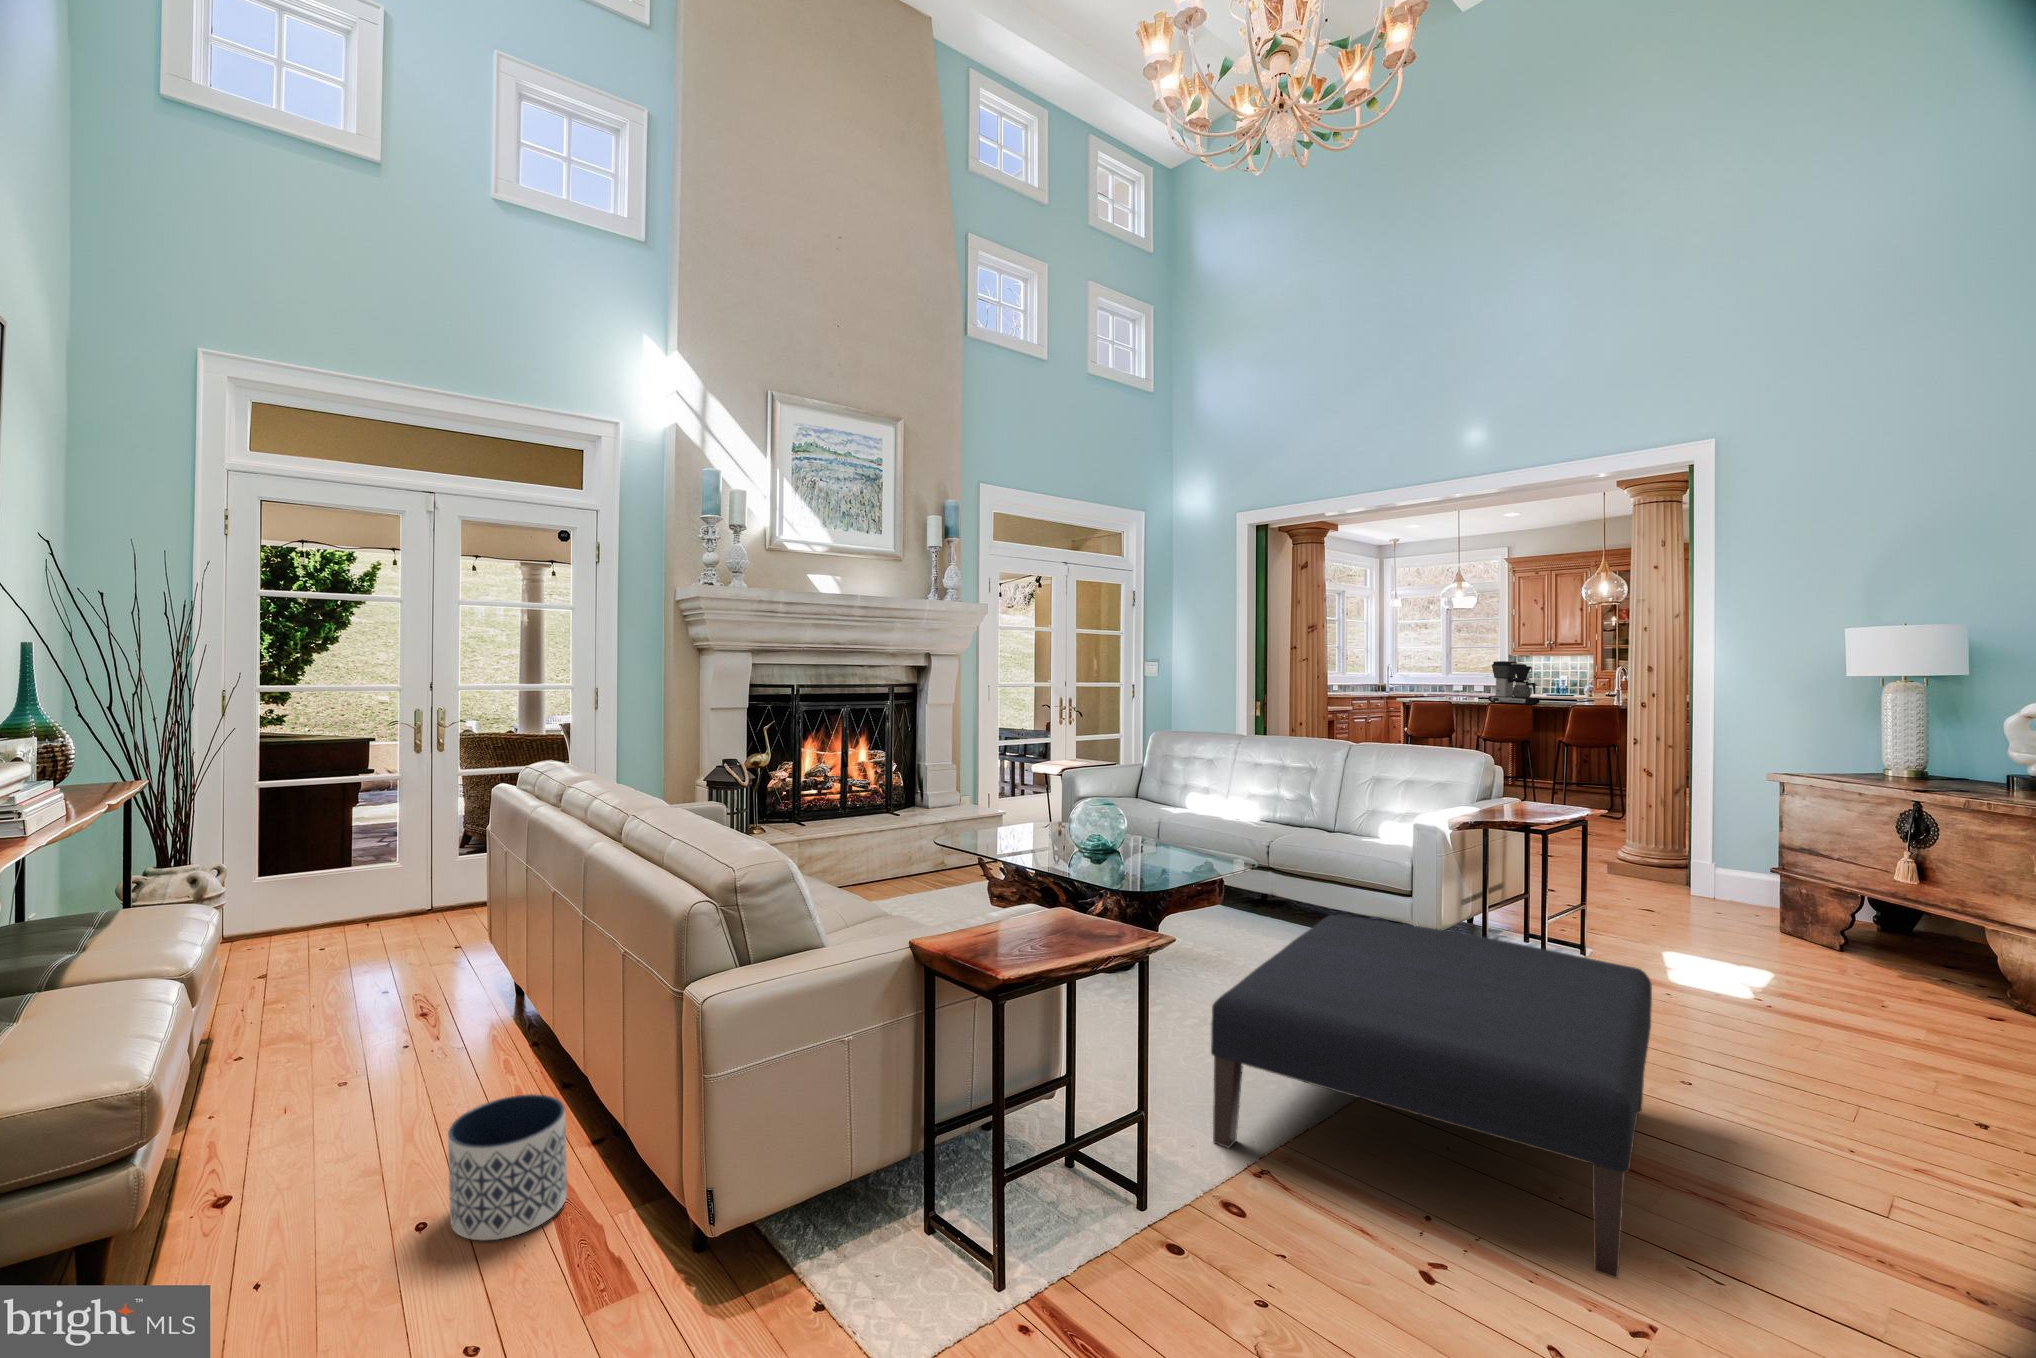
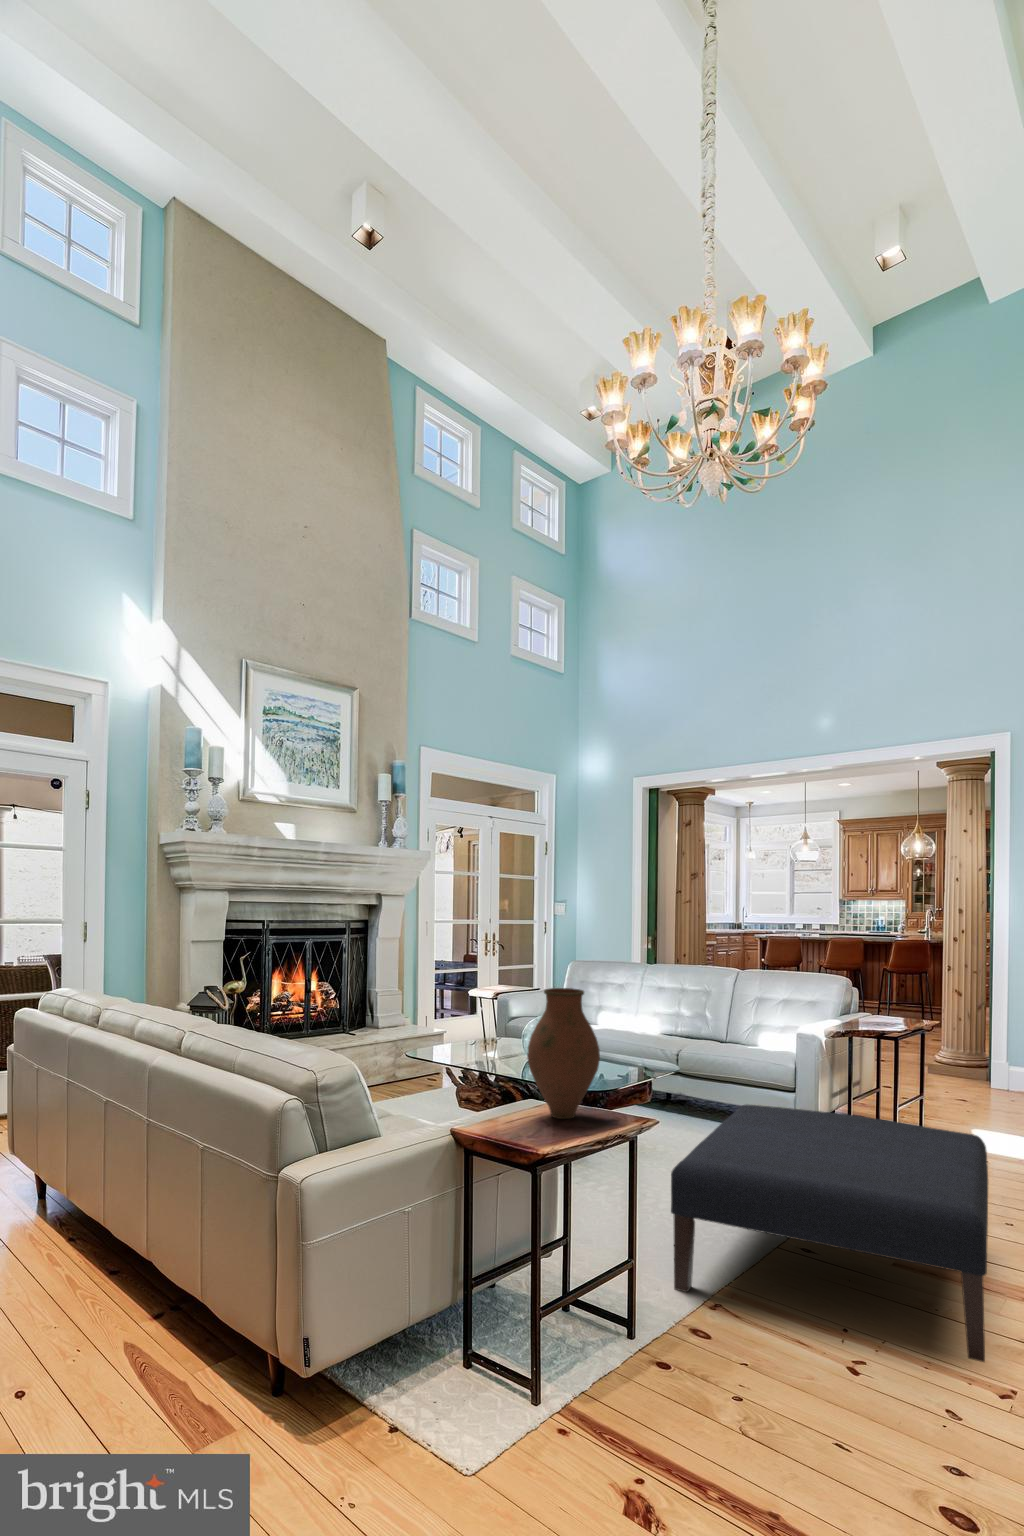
coffee maker: present [1488,661,1540,705] -> none [829,902,870,940]
vase: none [1008,779,1103,945] -> present [527,988,600,1119]
planter: present [448,1094,567,1240] -> none [61,1265,161,1392]

